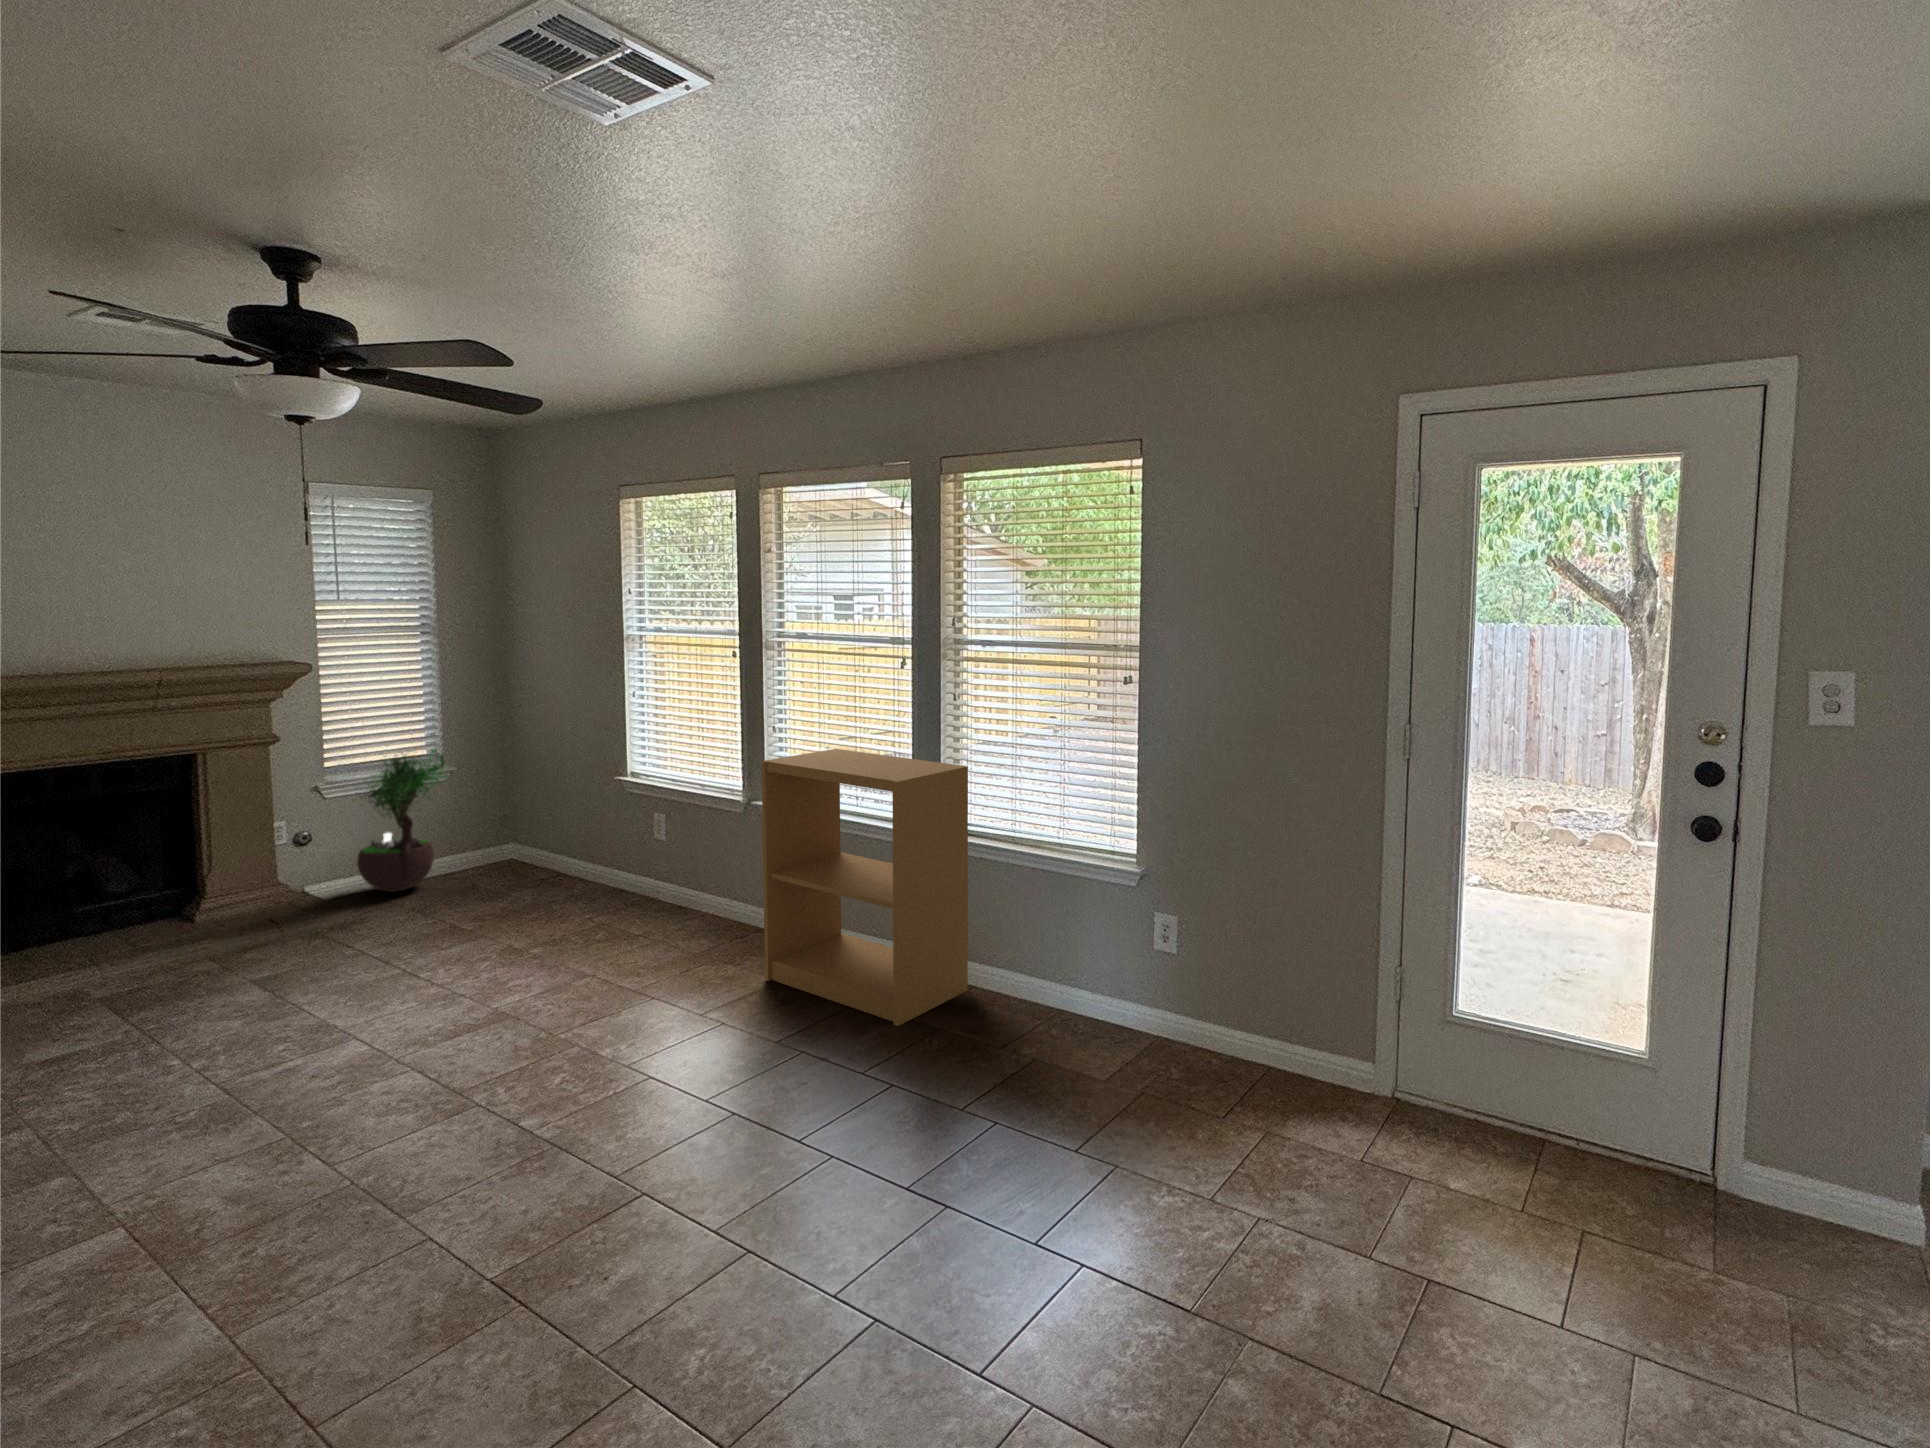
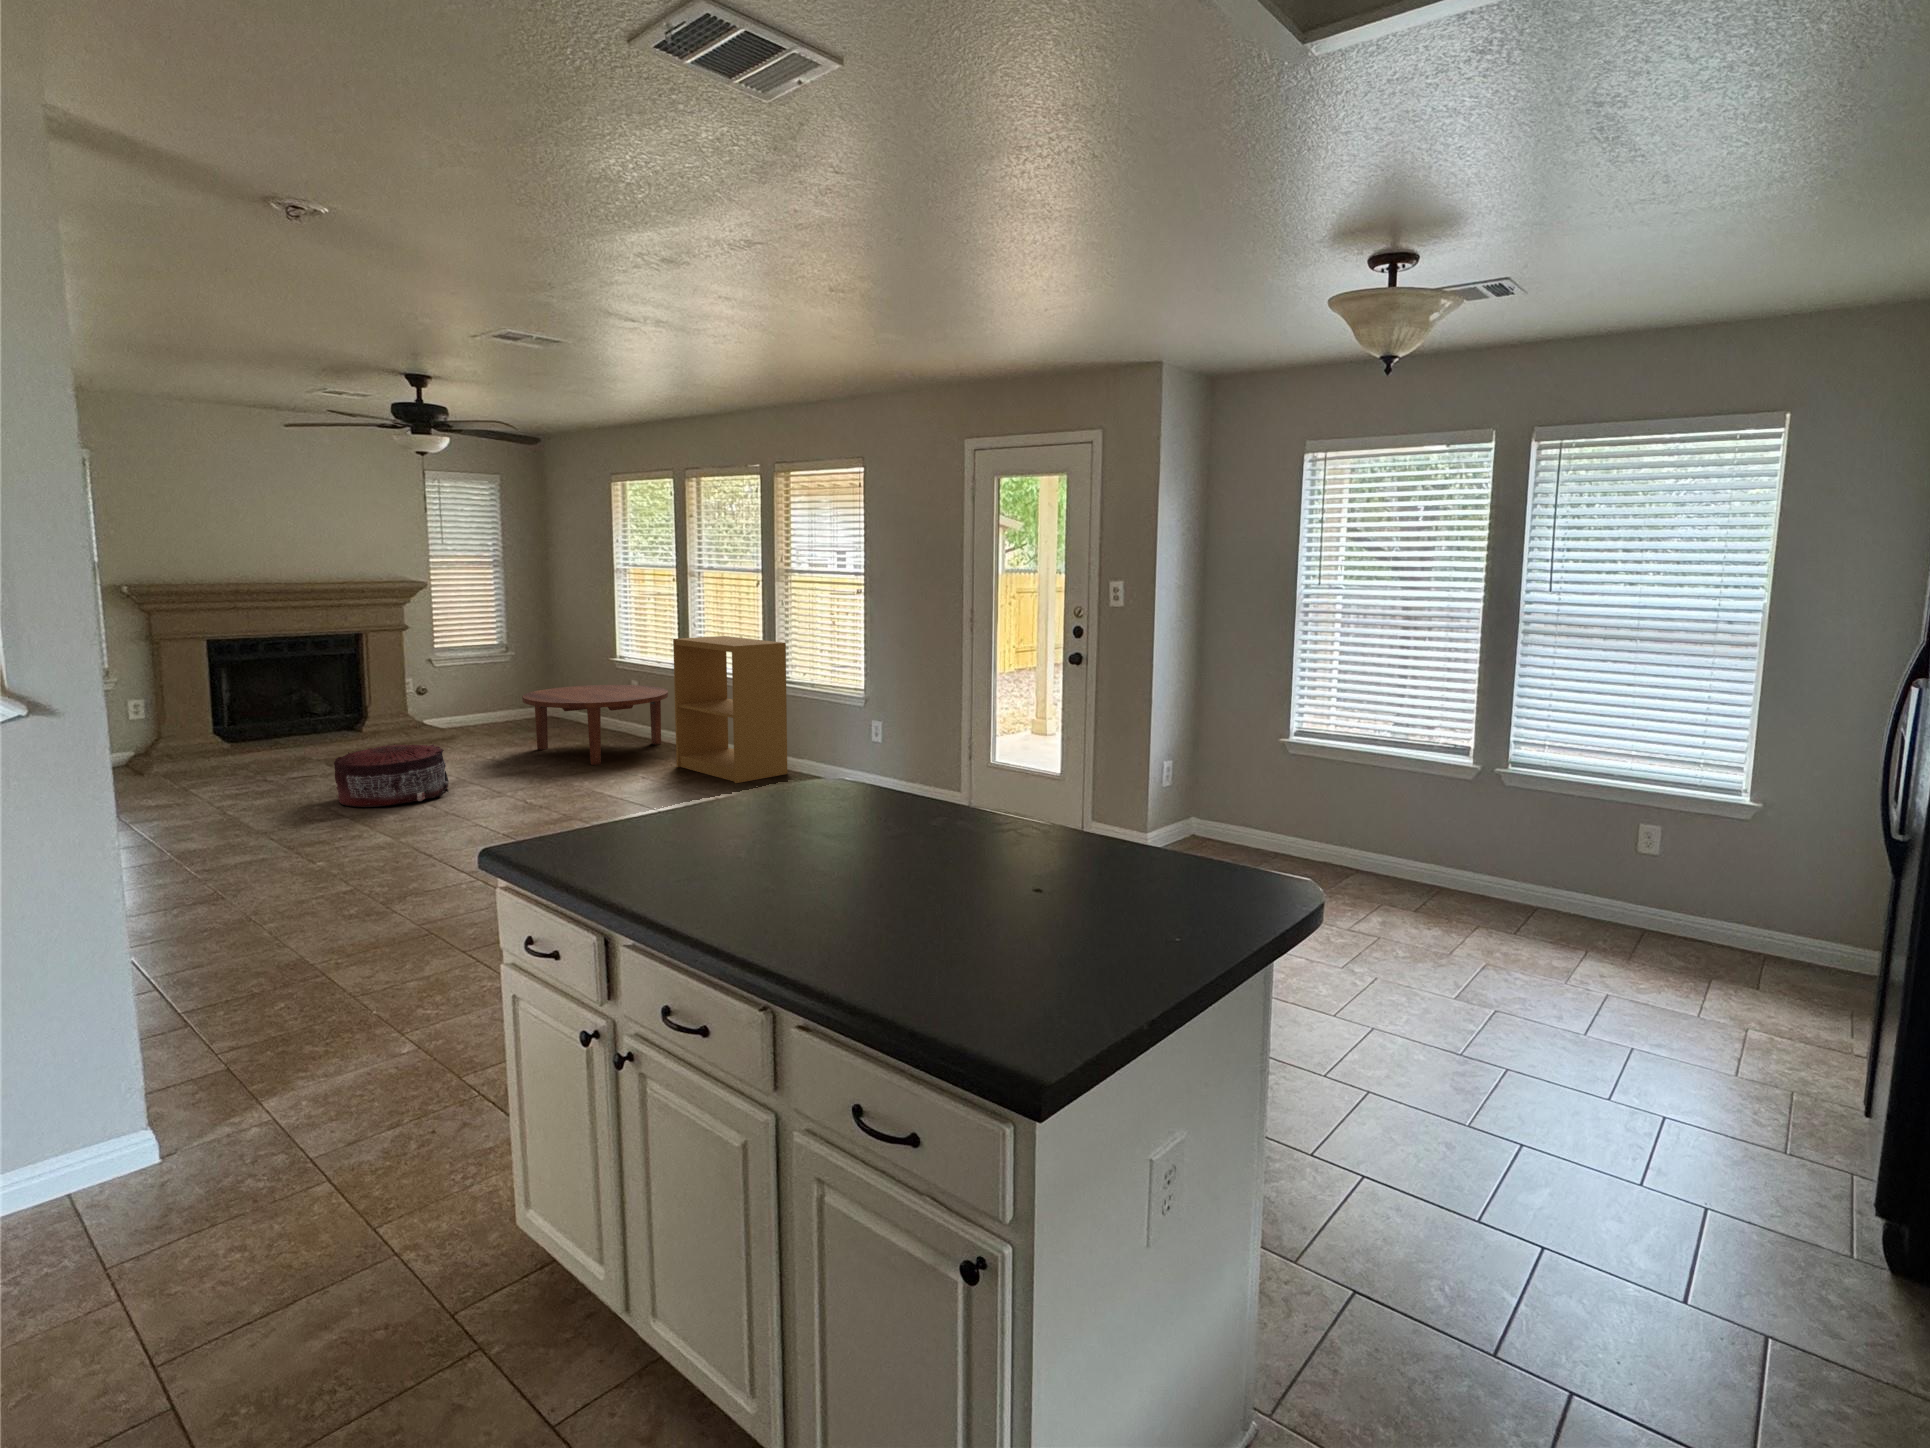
potted tree: present [353,751,446,892] -> none [451,635,510,729]
coffee table: none [483,821,727,982] -> present [522,685,668,765]
pouf: none [94,994,351,1172] -> present [334,744,449,807]

